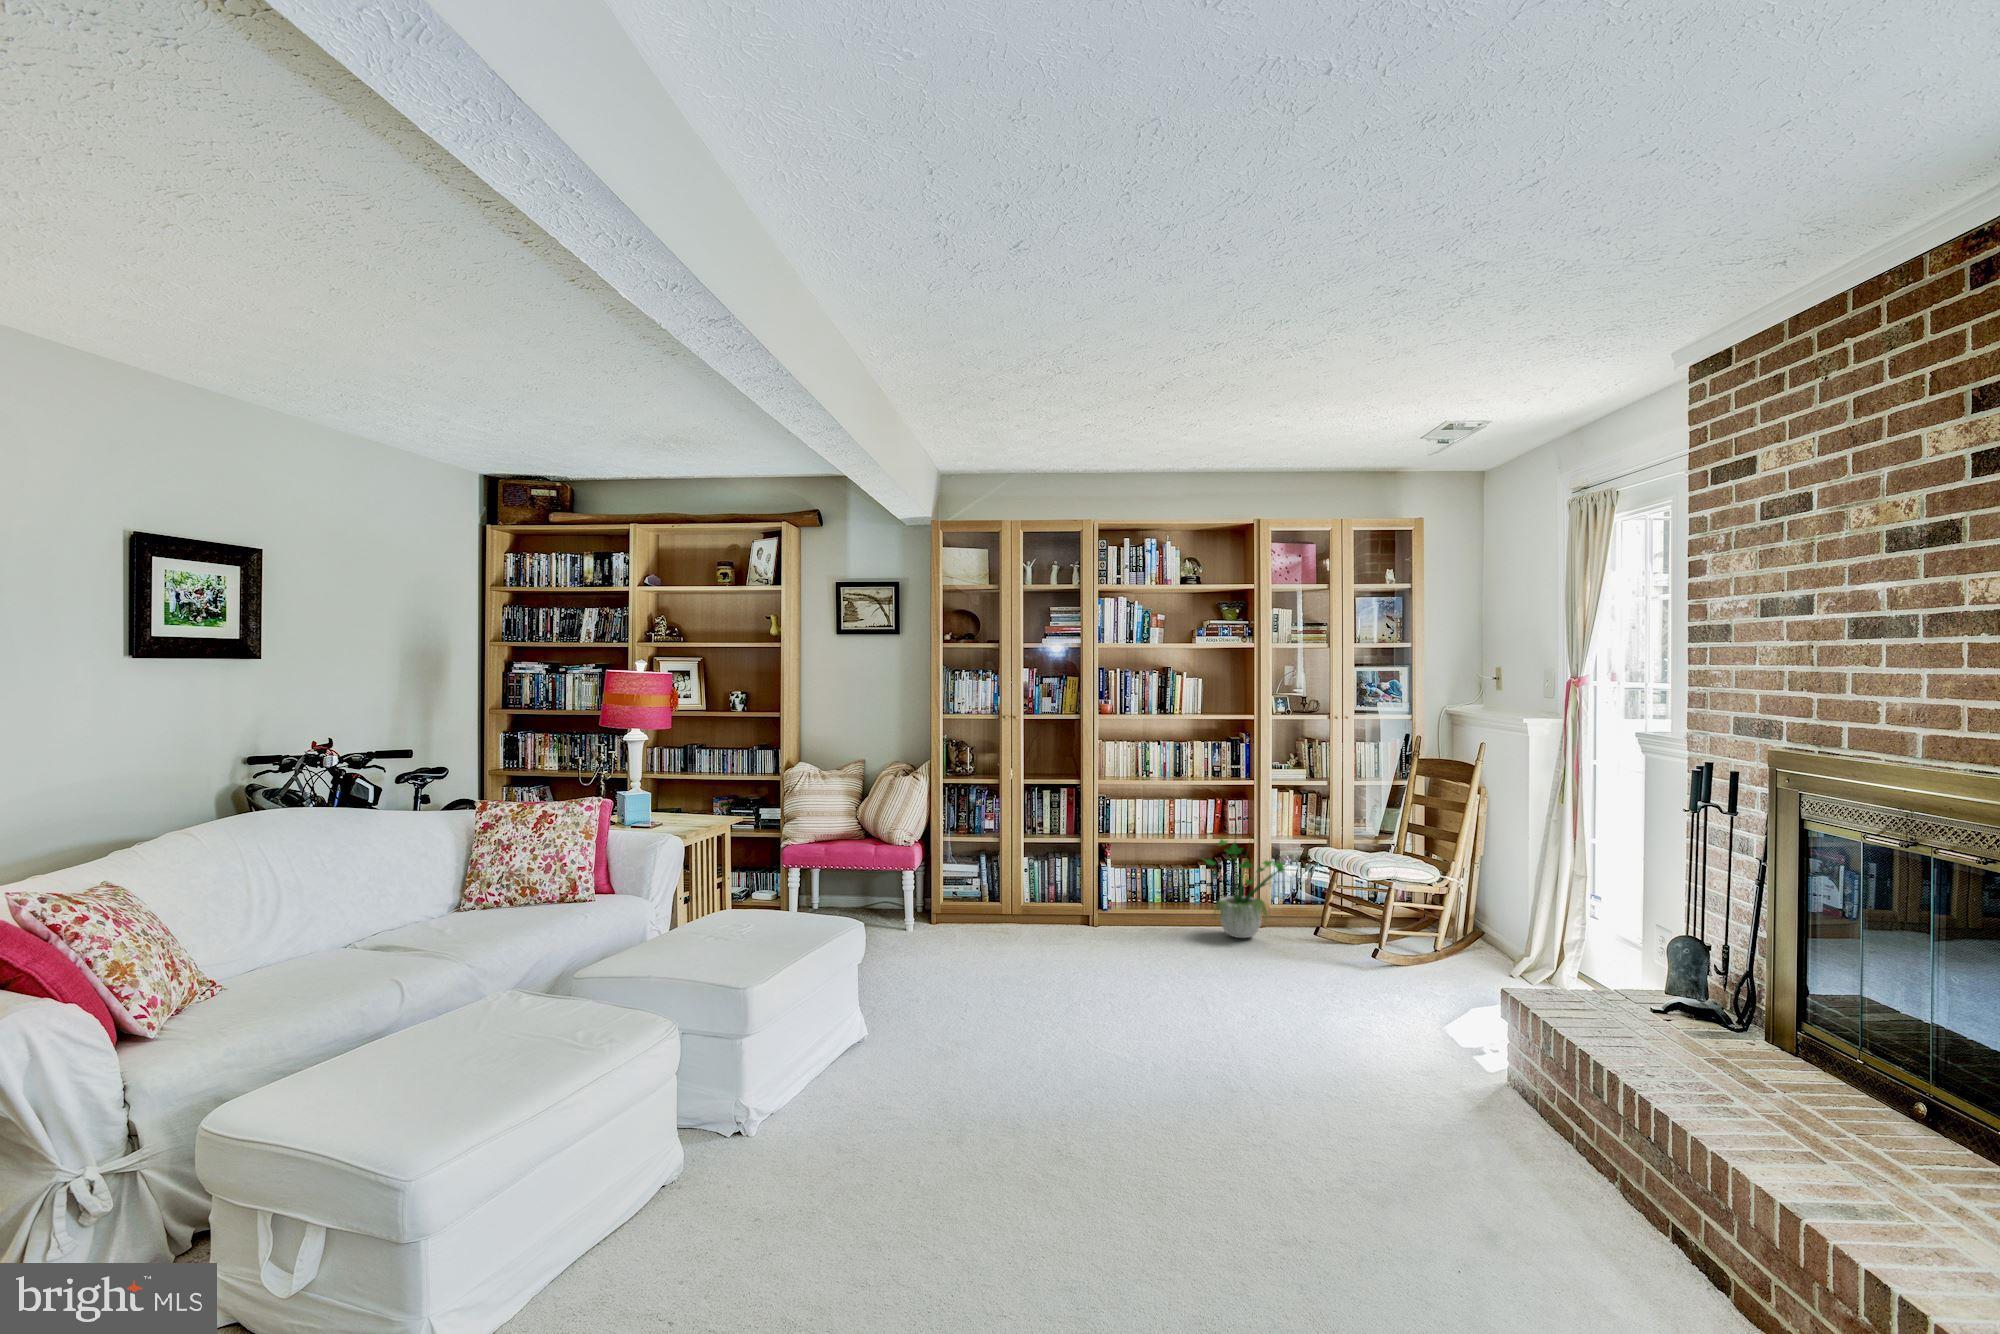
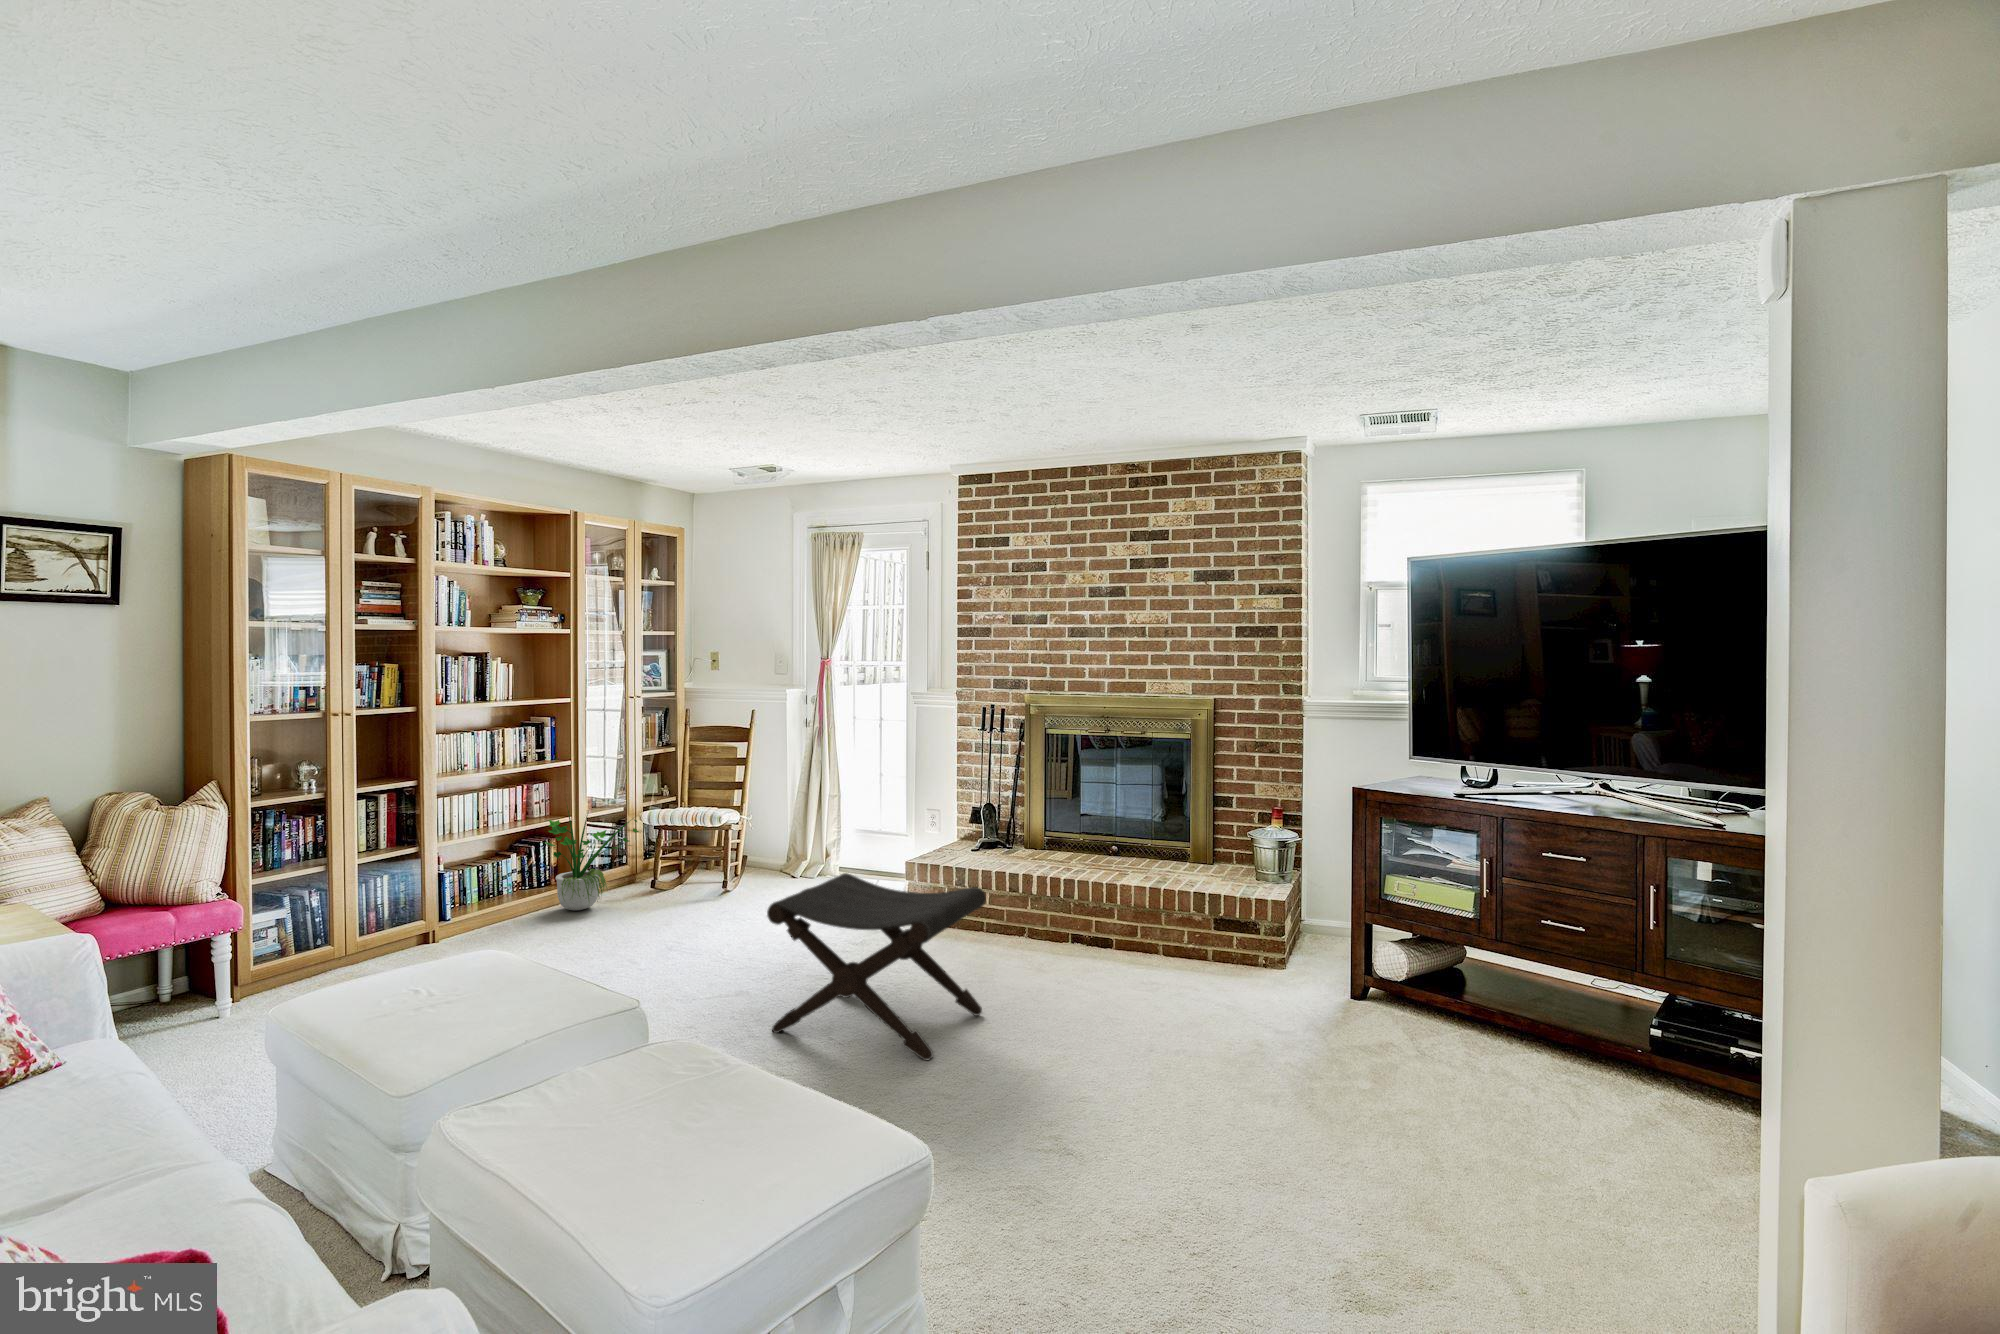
footstool: none [1048,958,1255,1223] -> present [767,873,986,1061]

